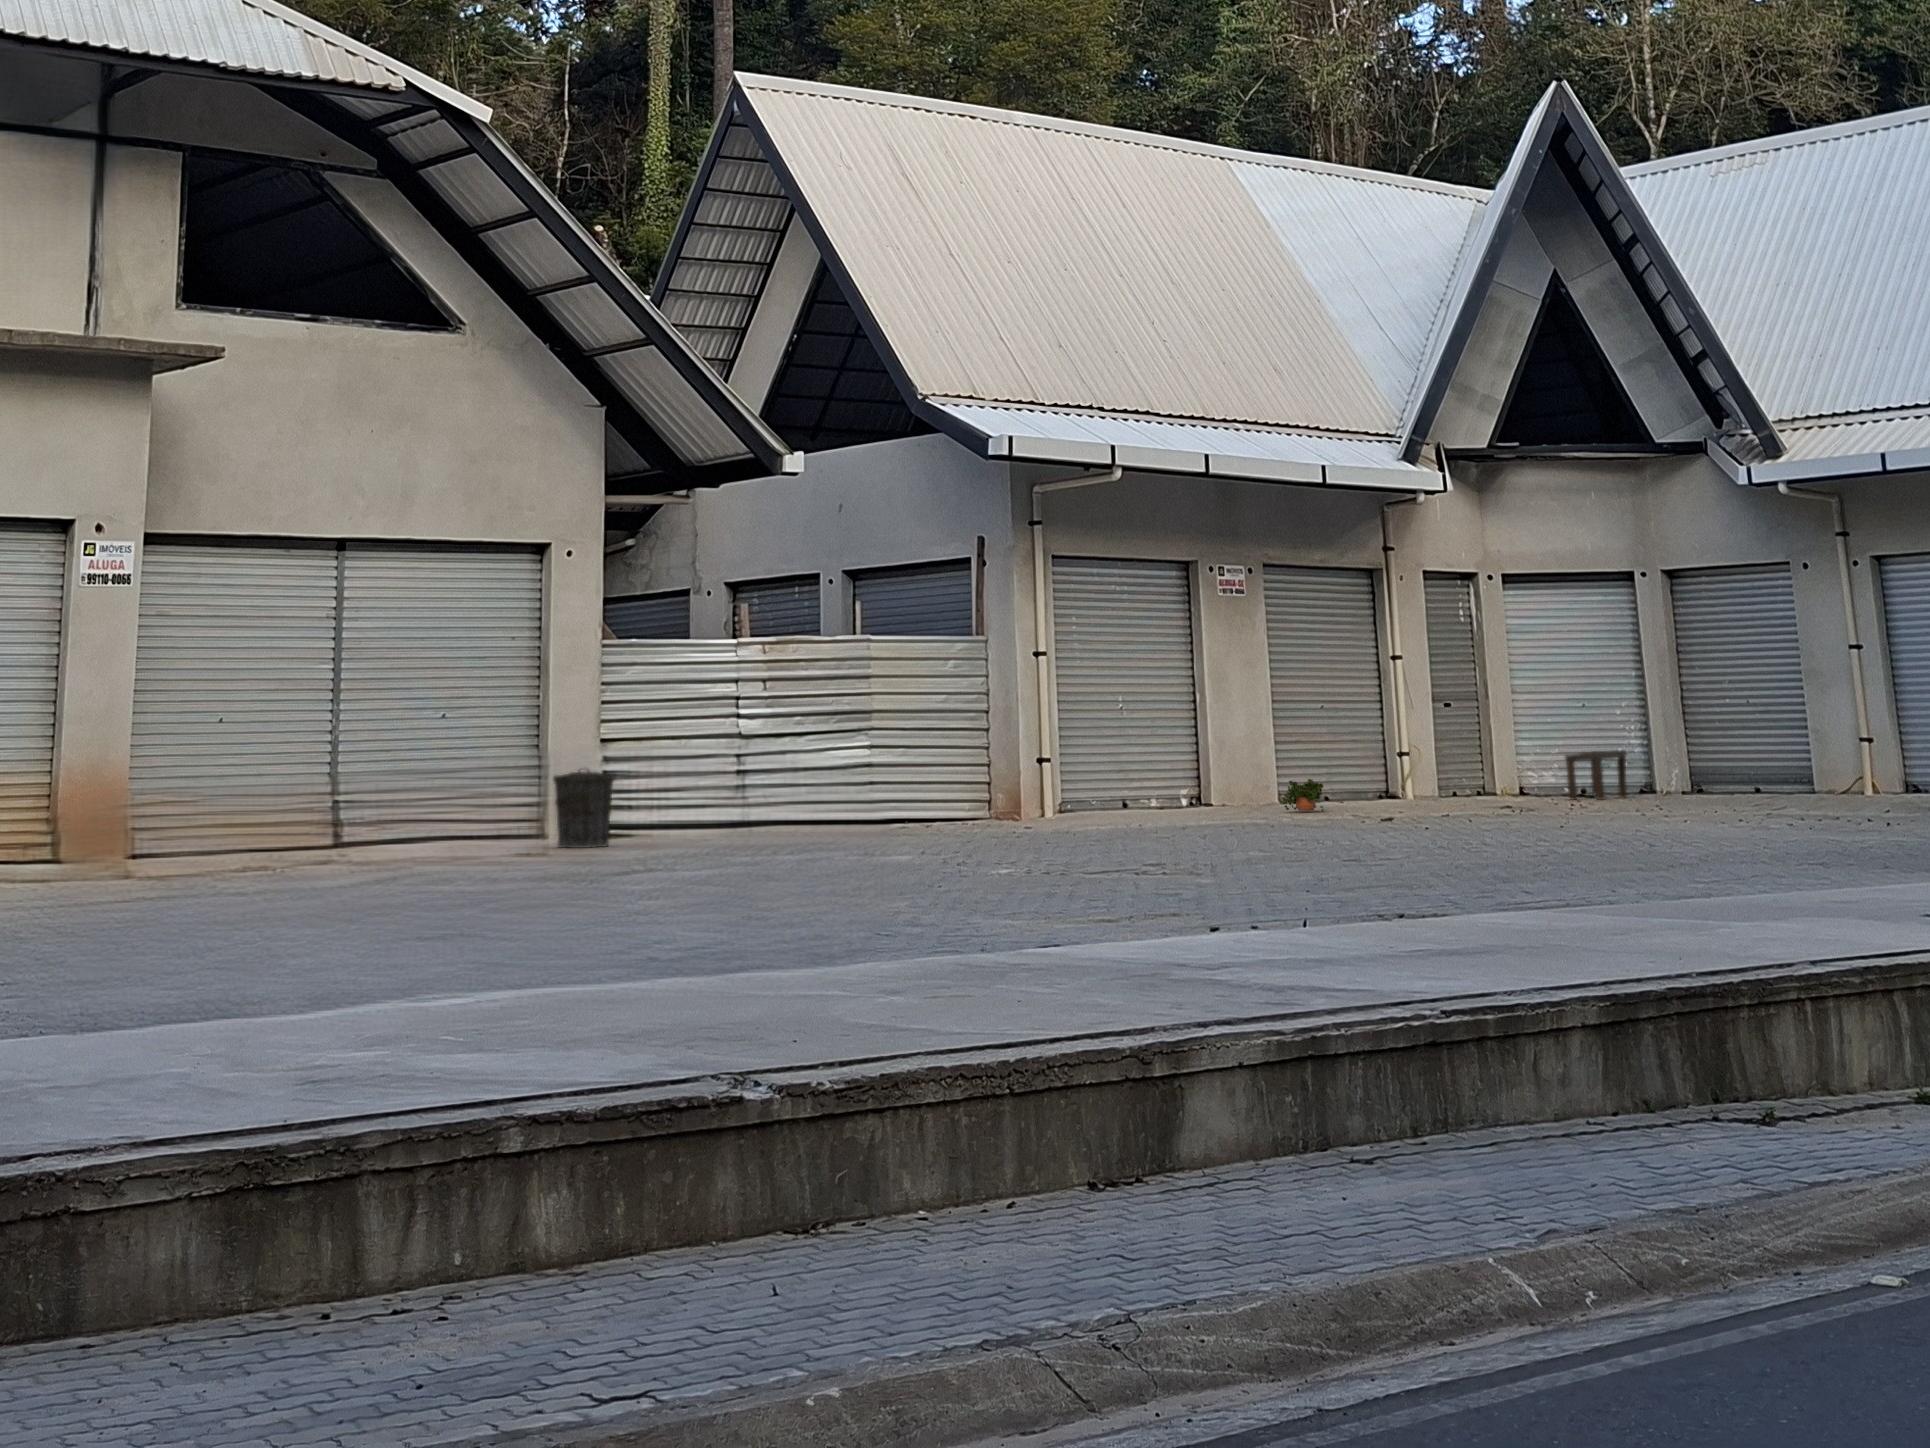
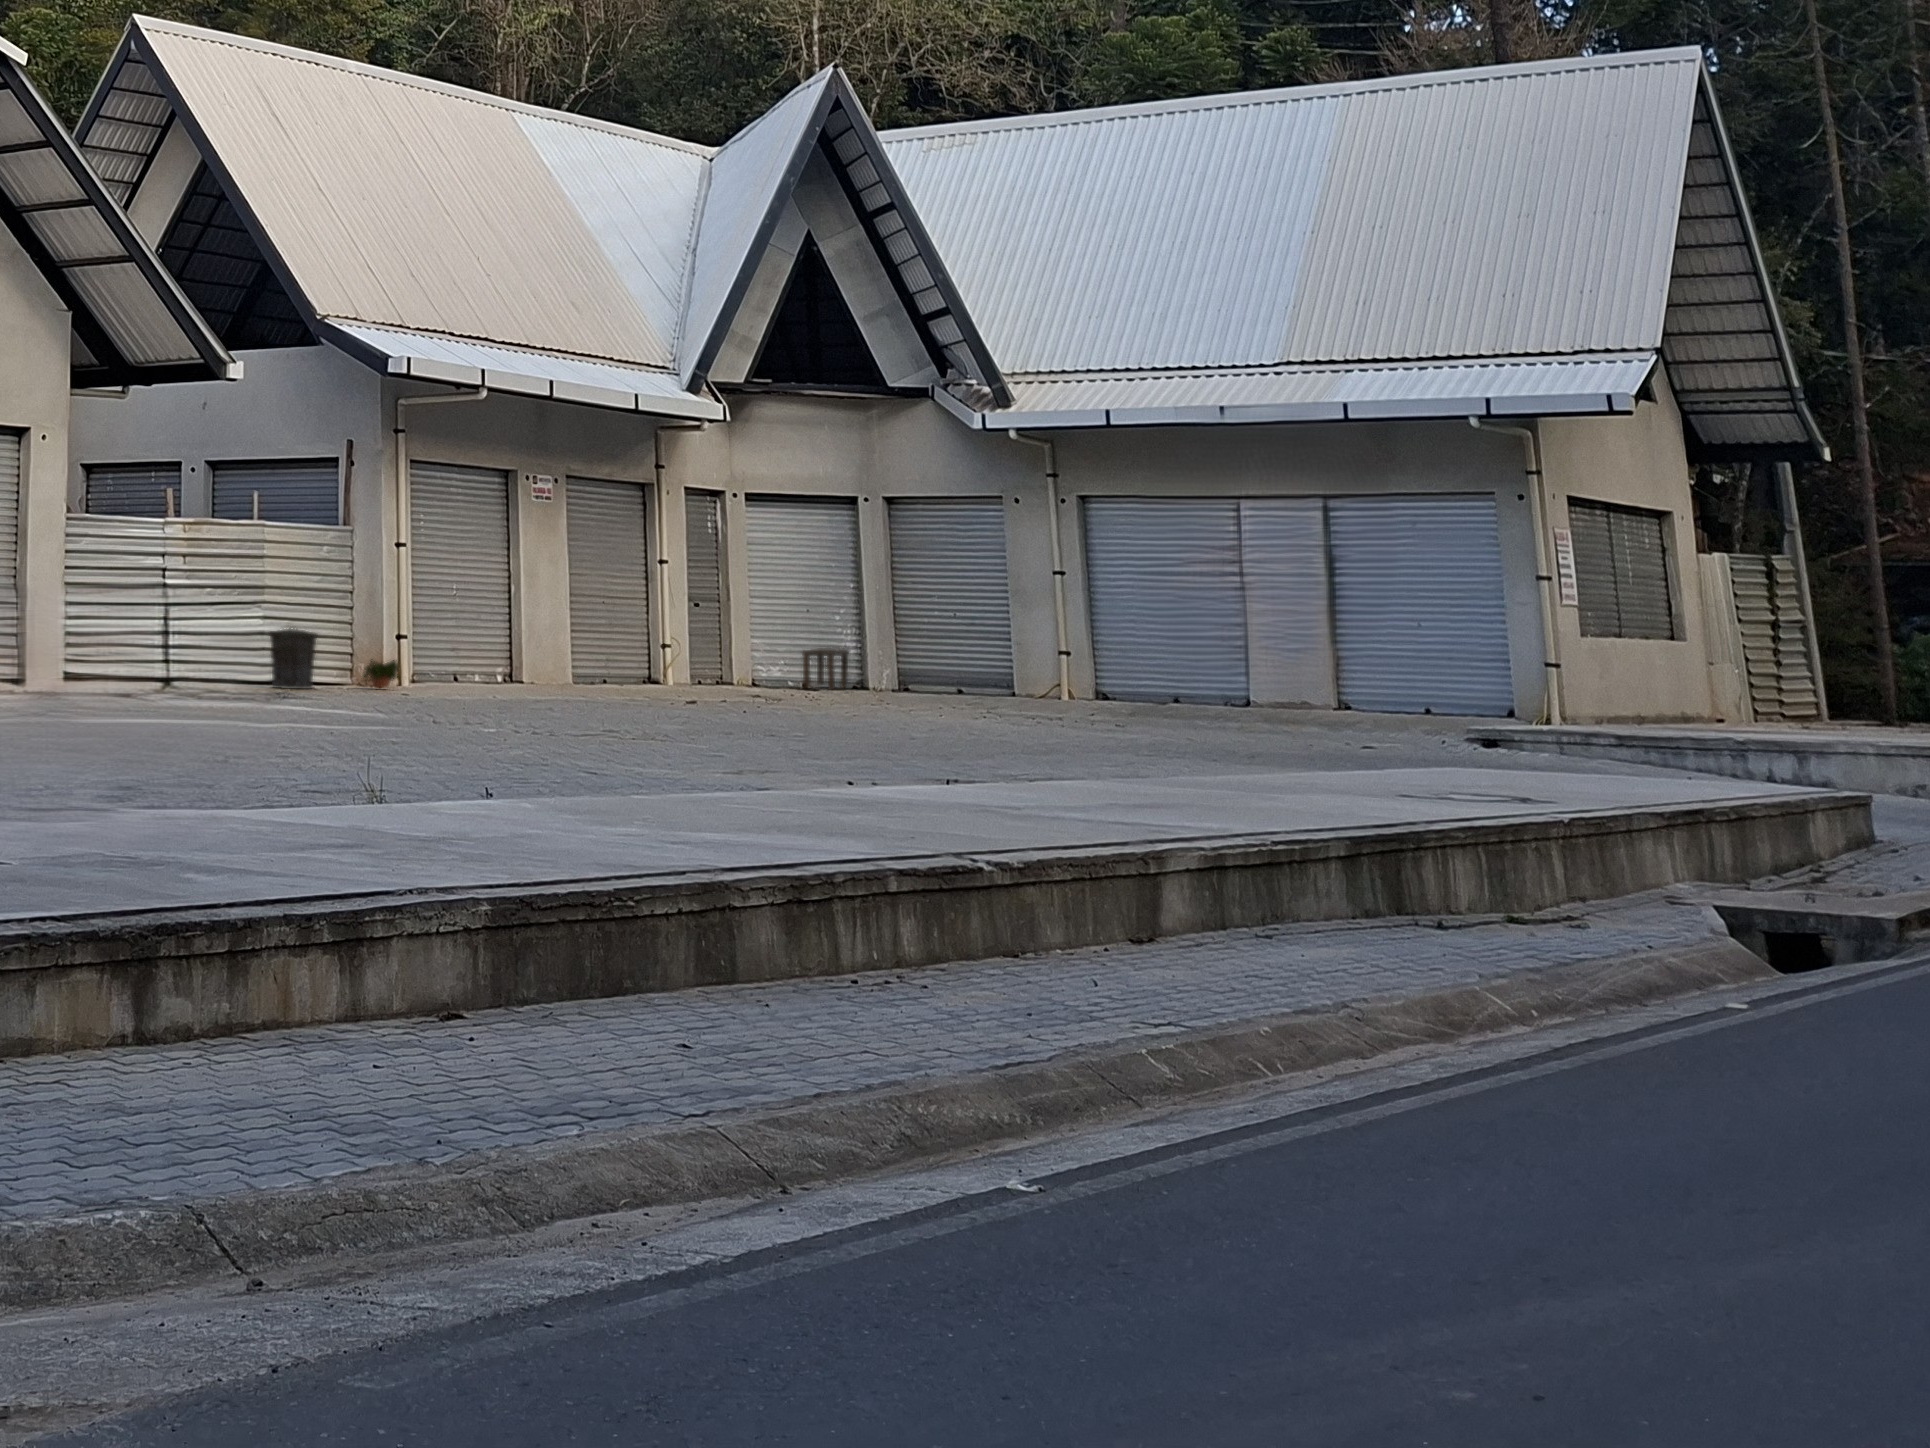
trash can: present [553,769,615,848] -> present [269,628,317,689]
potted plant: present [1282,779,1324,811] -> present [363,659,400,688]

